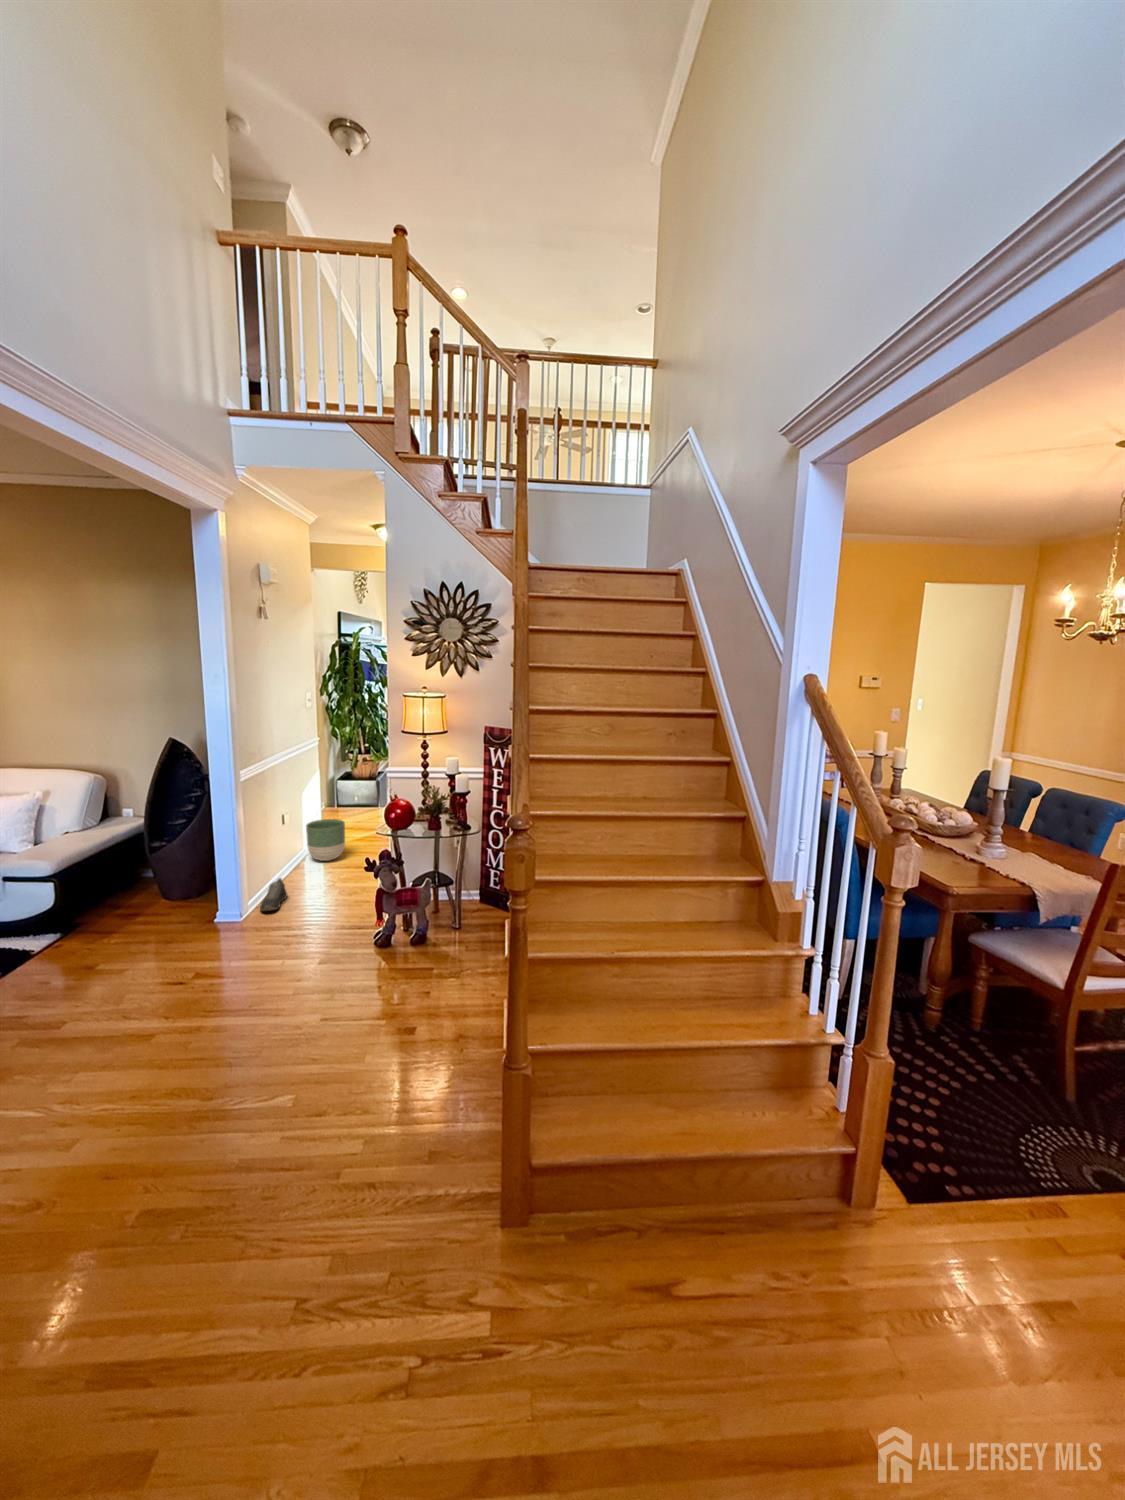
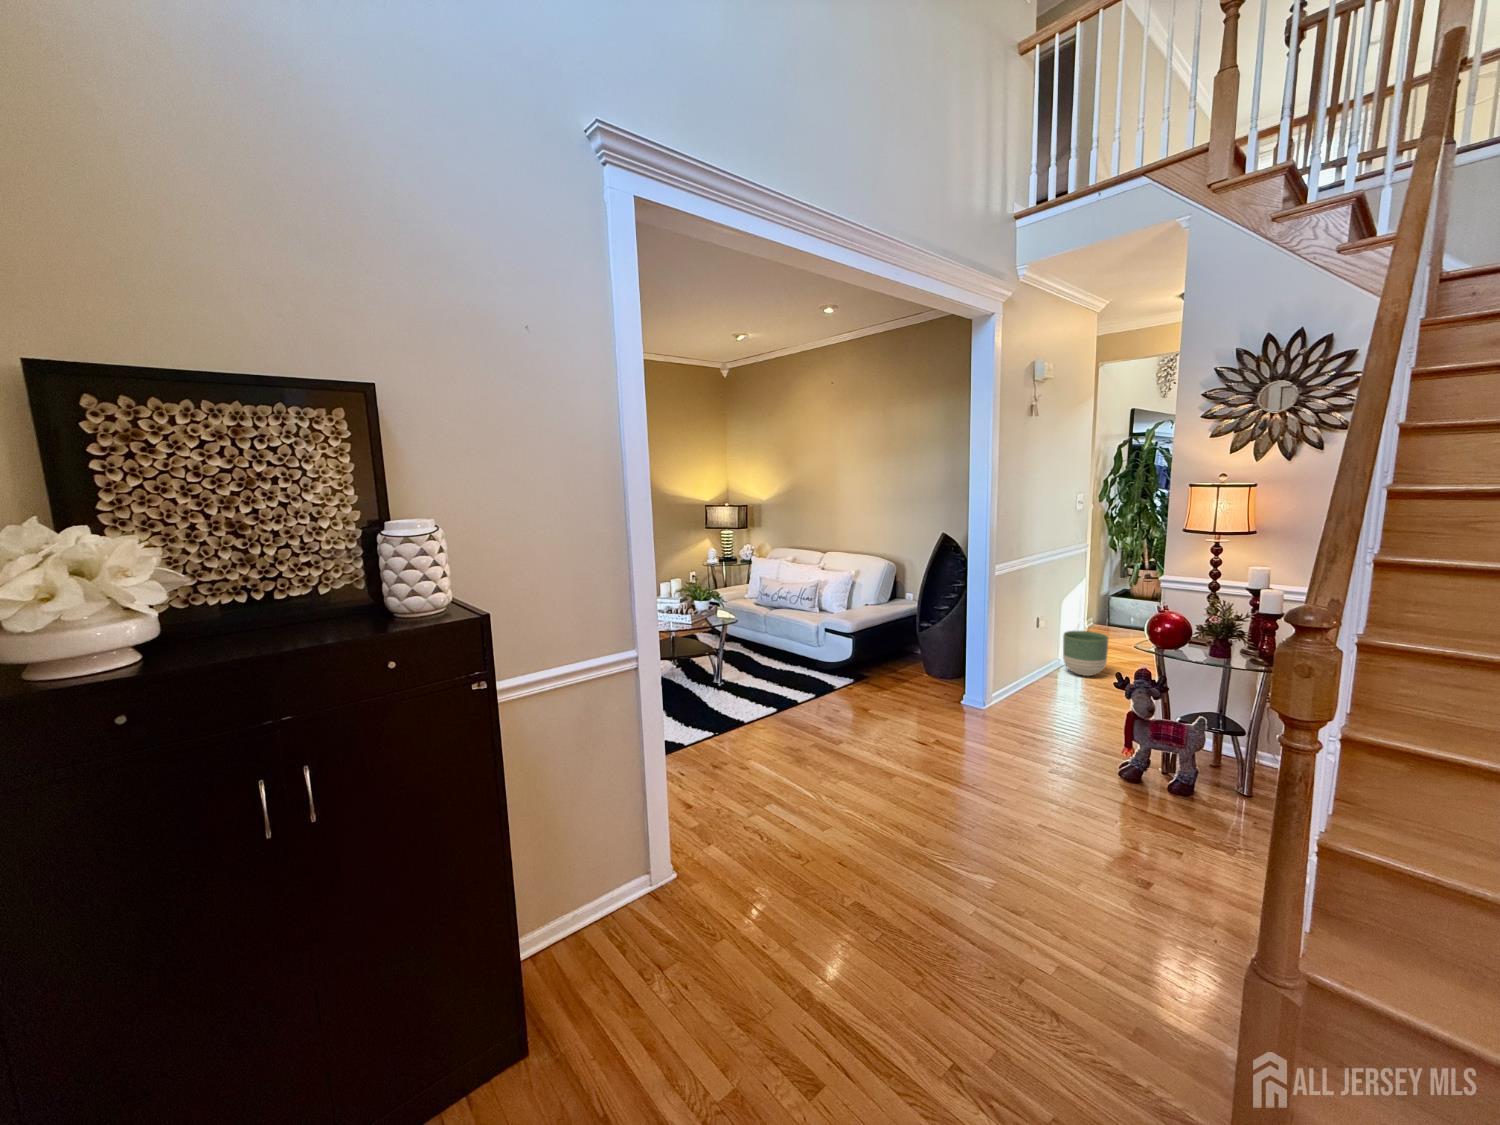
shoe: present [260,878,287,911] -> none [1003,678,1033,708]

